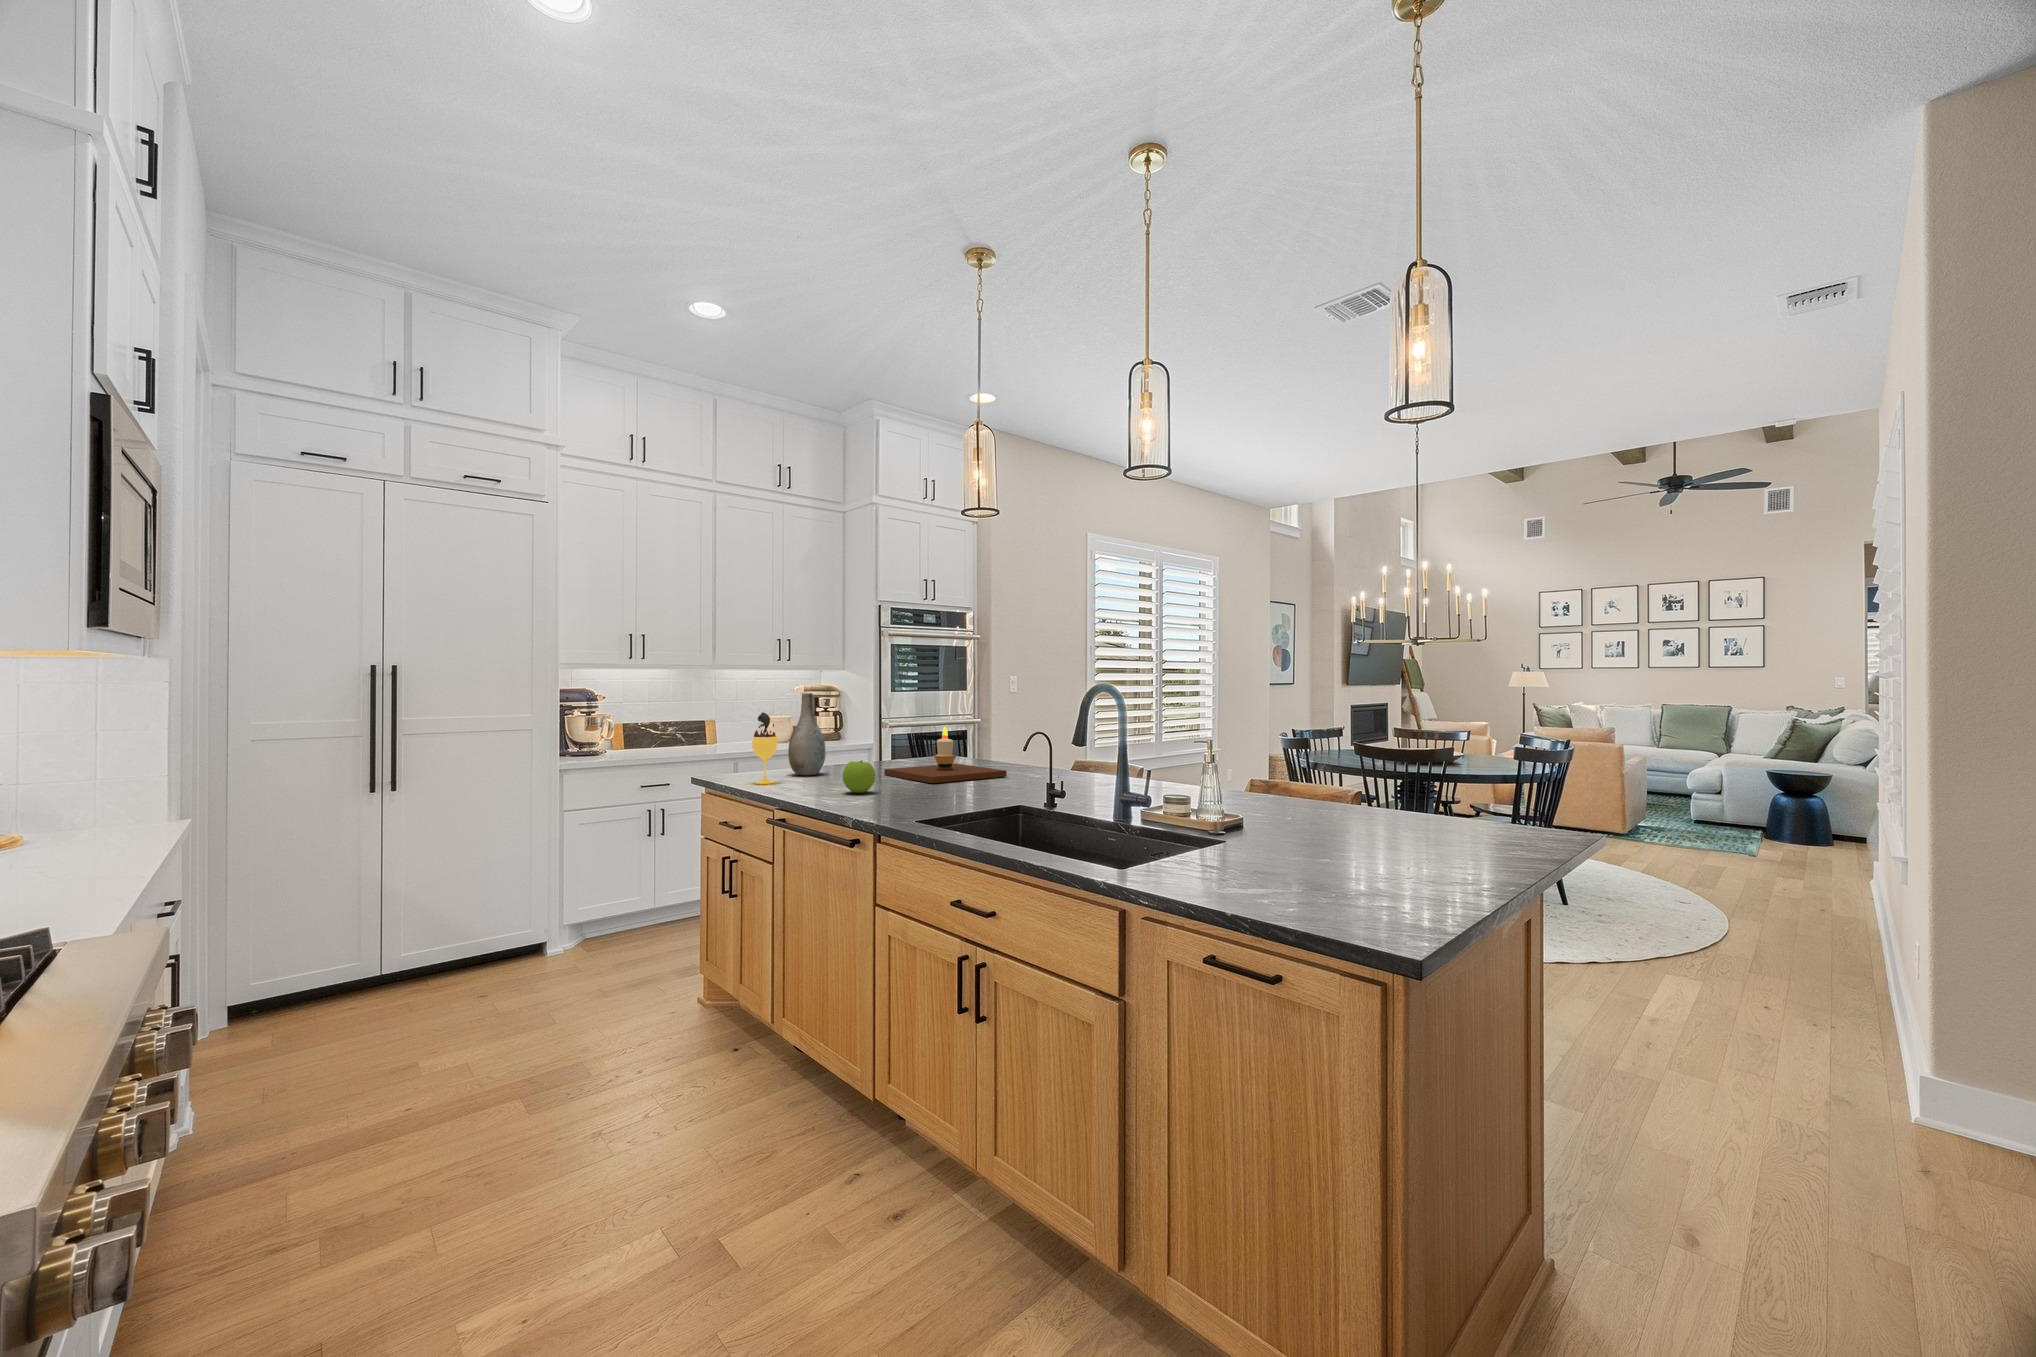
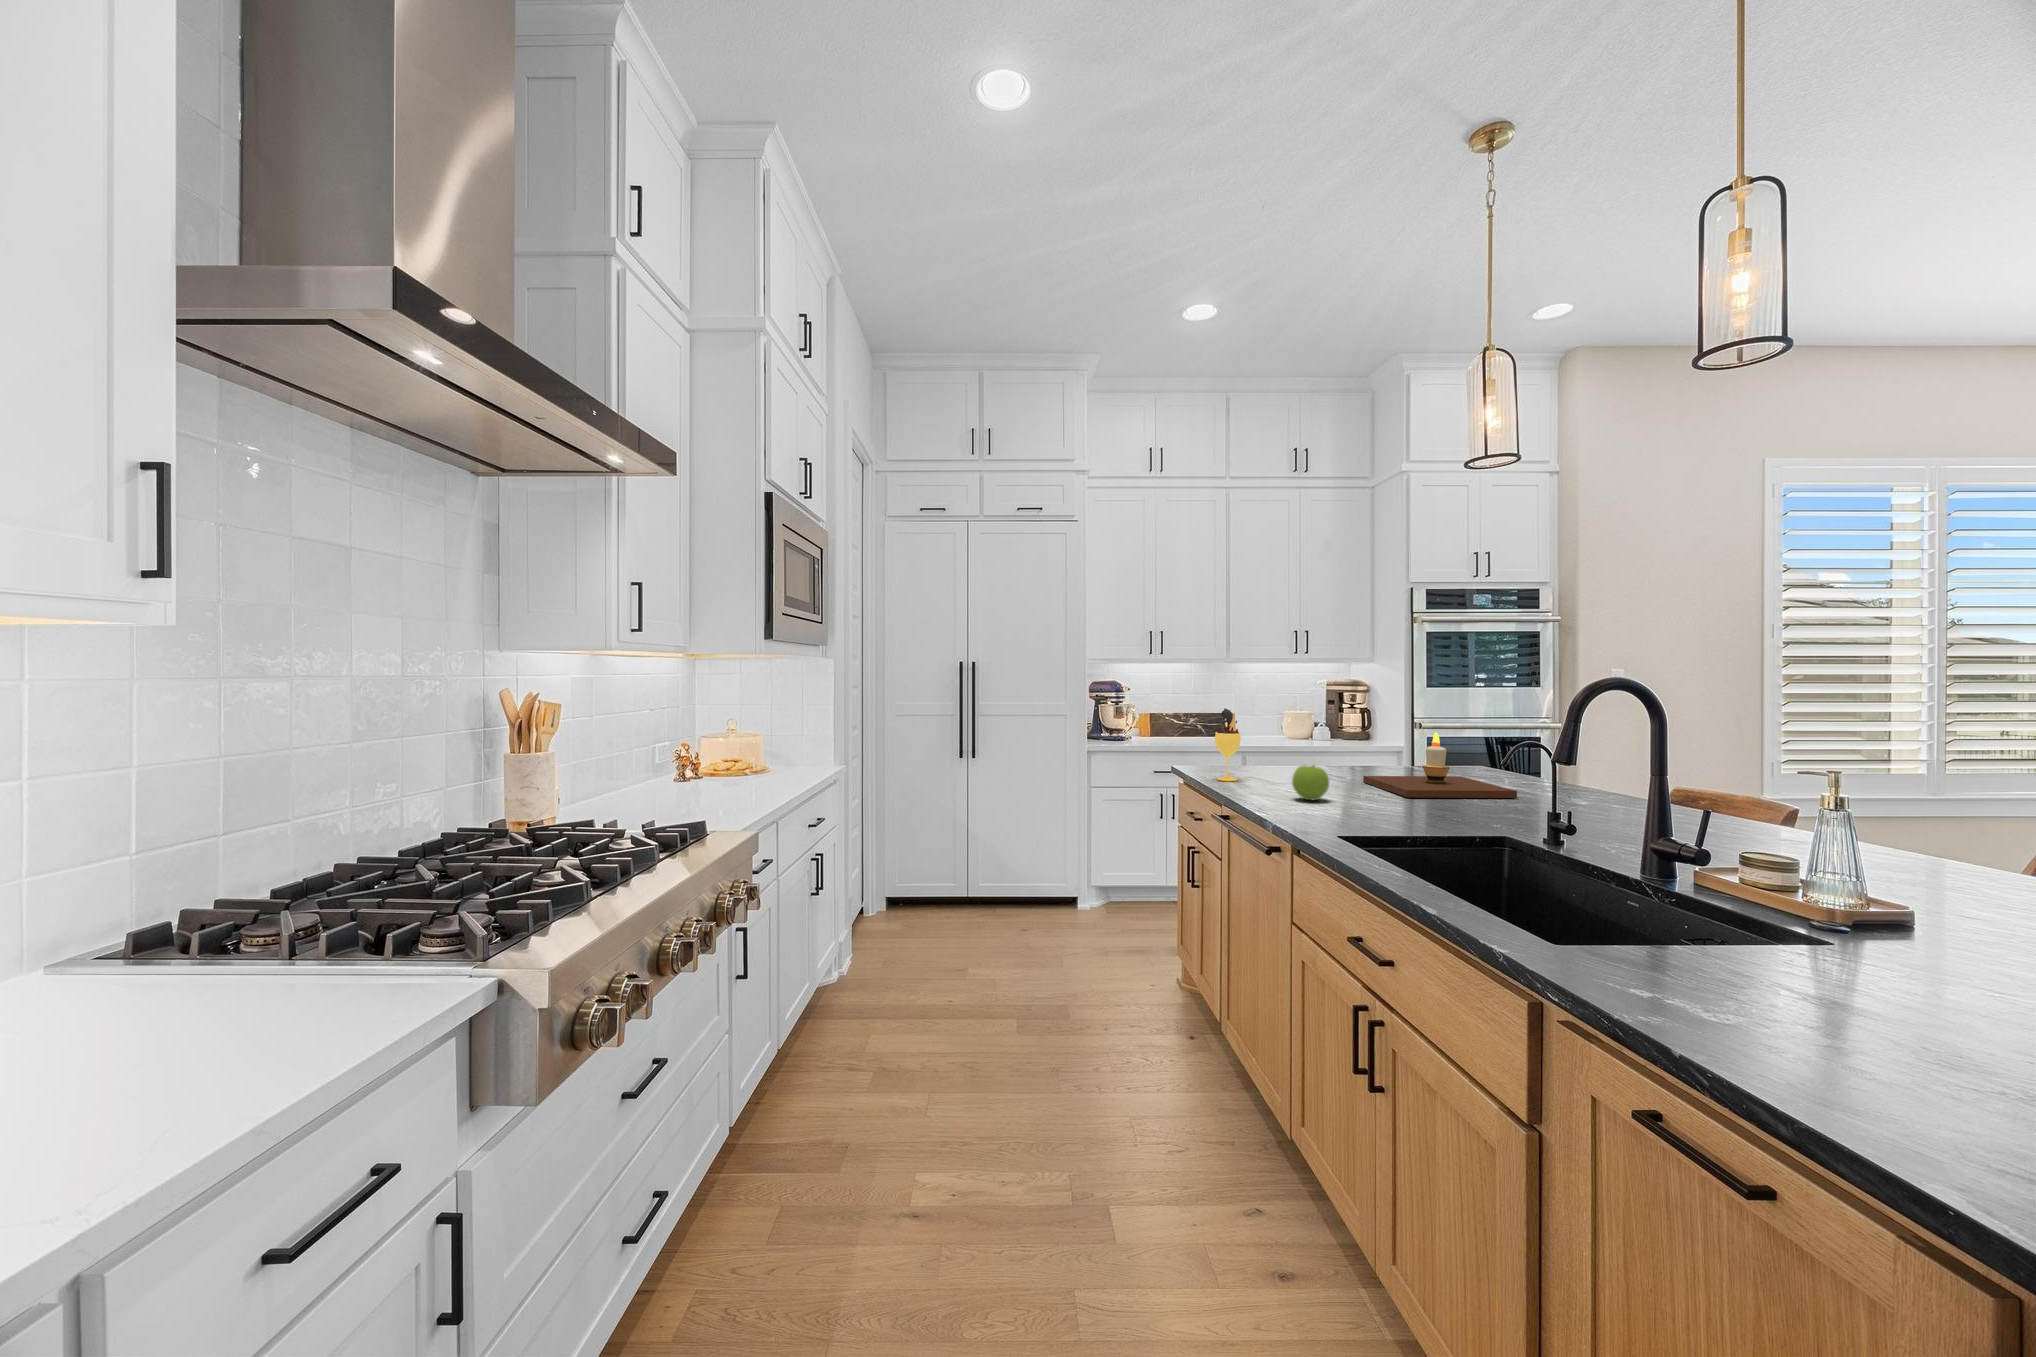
vase: present [788,693,826,775] -> none [1260,689,1299,776]

